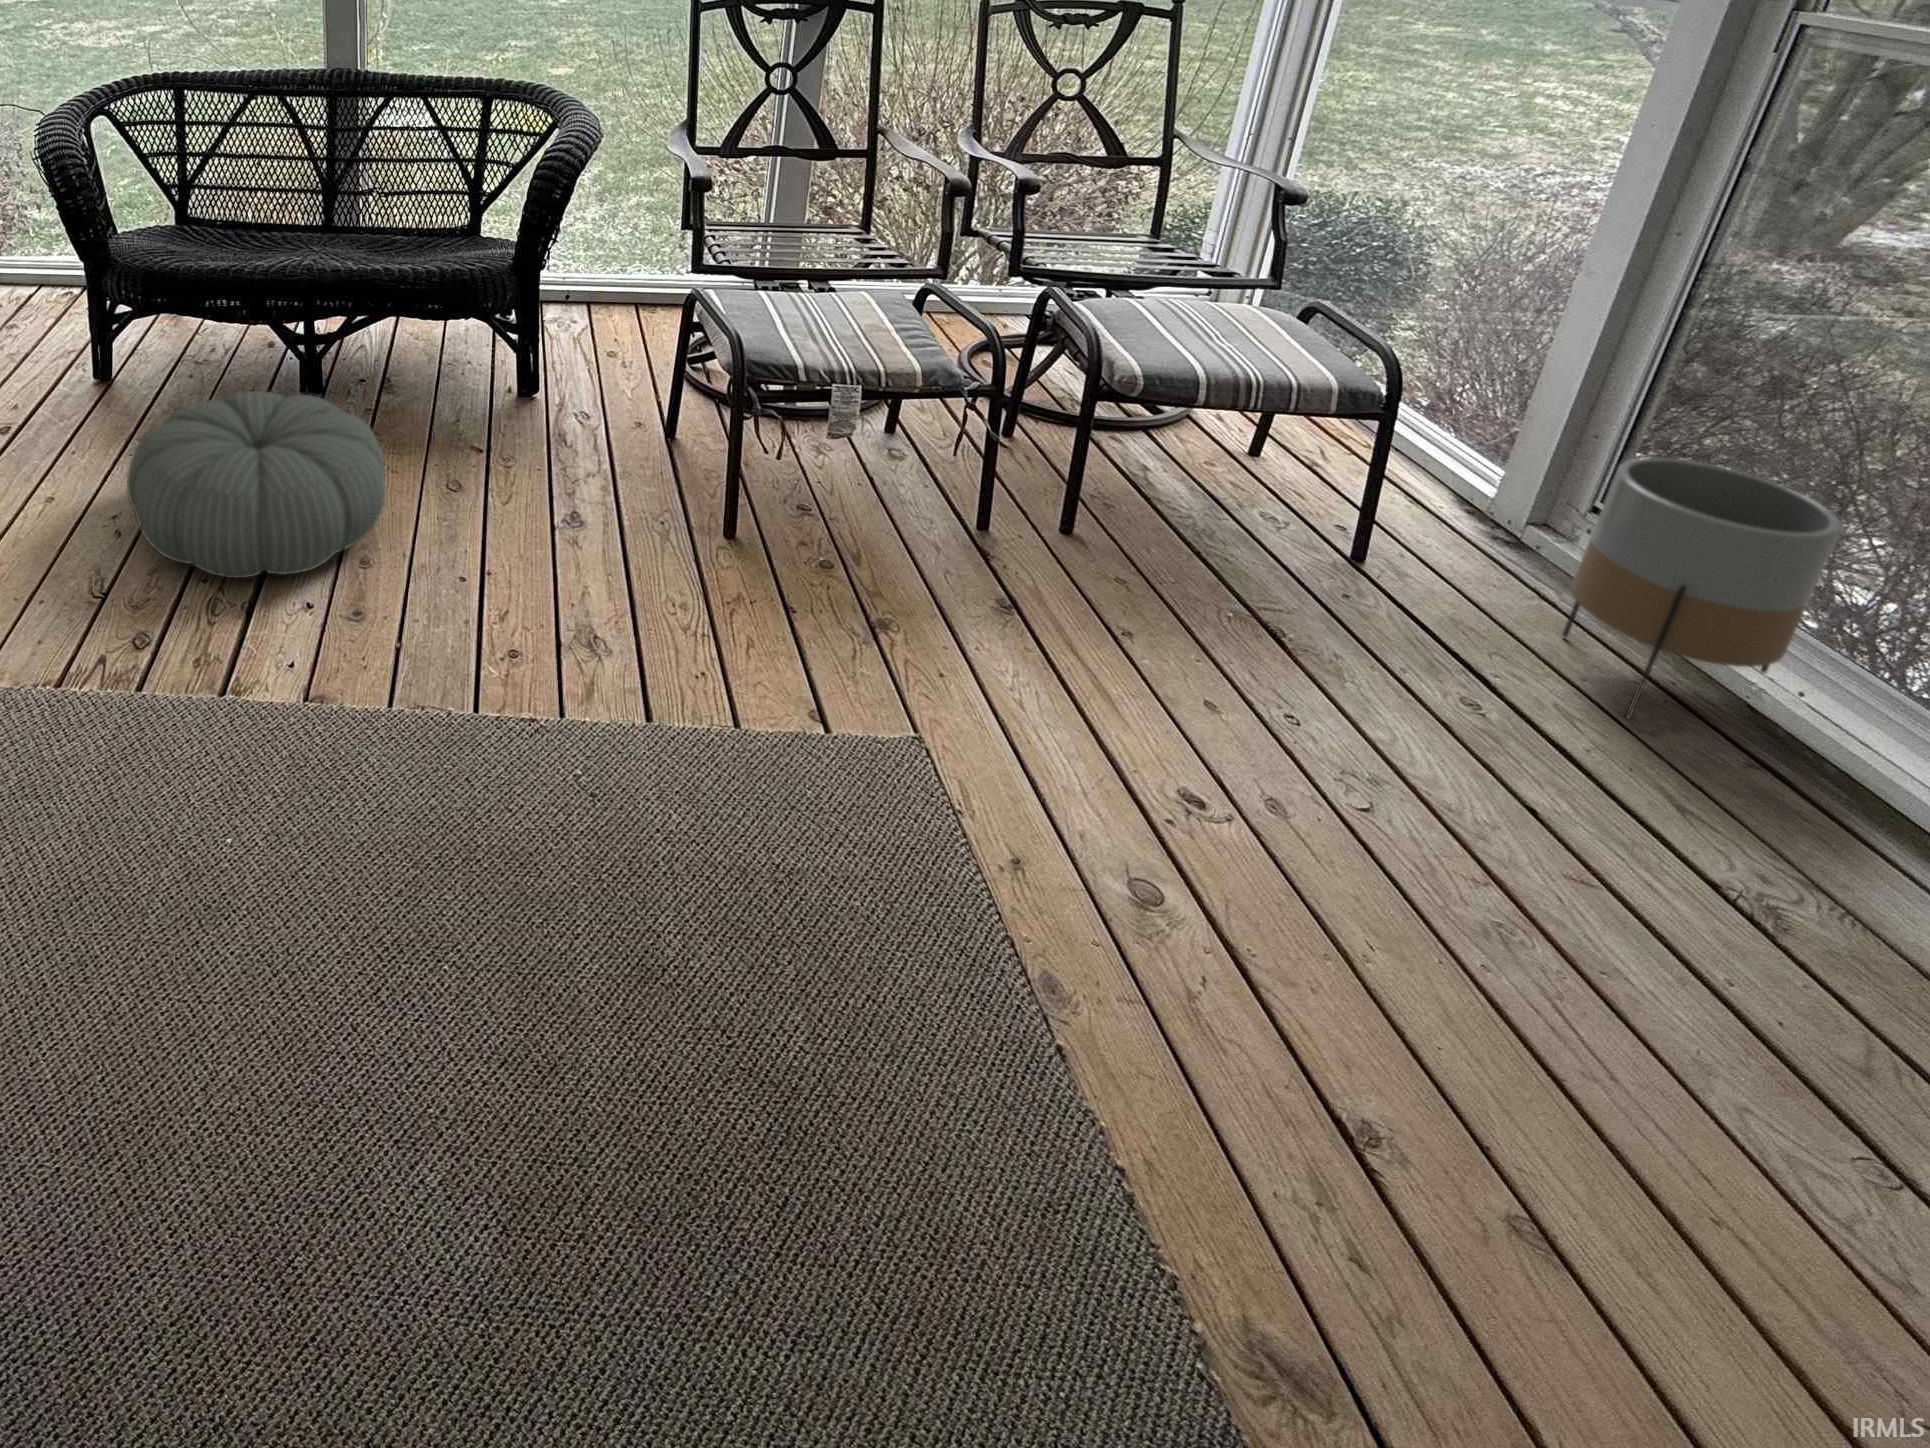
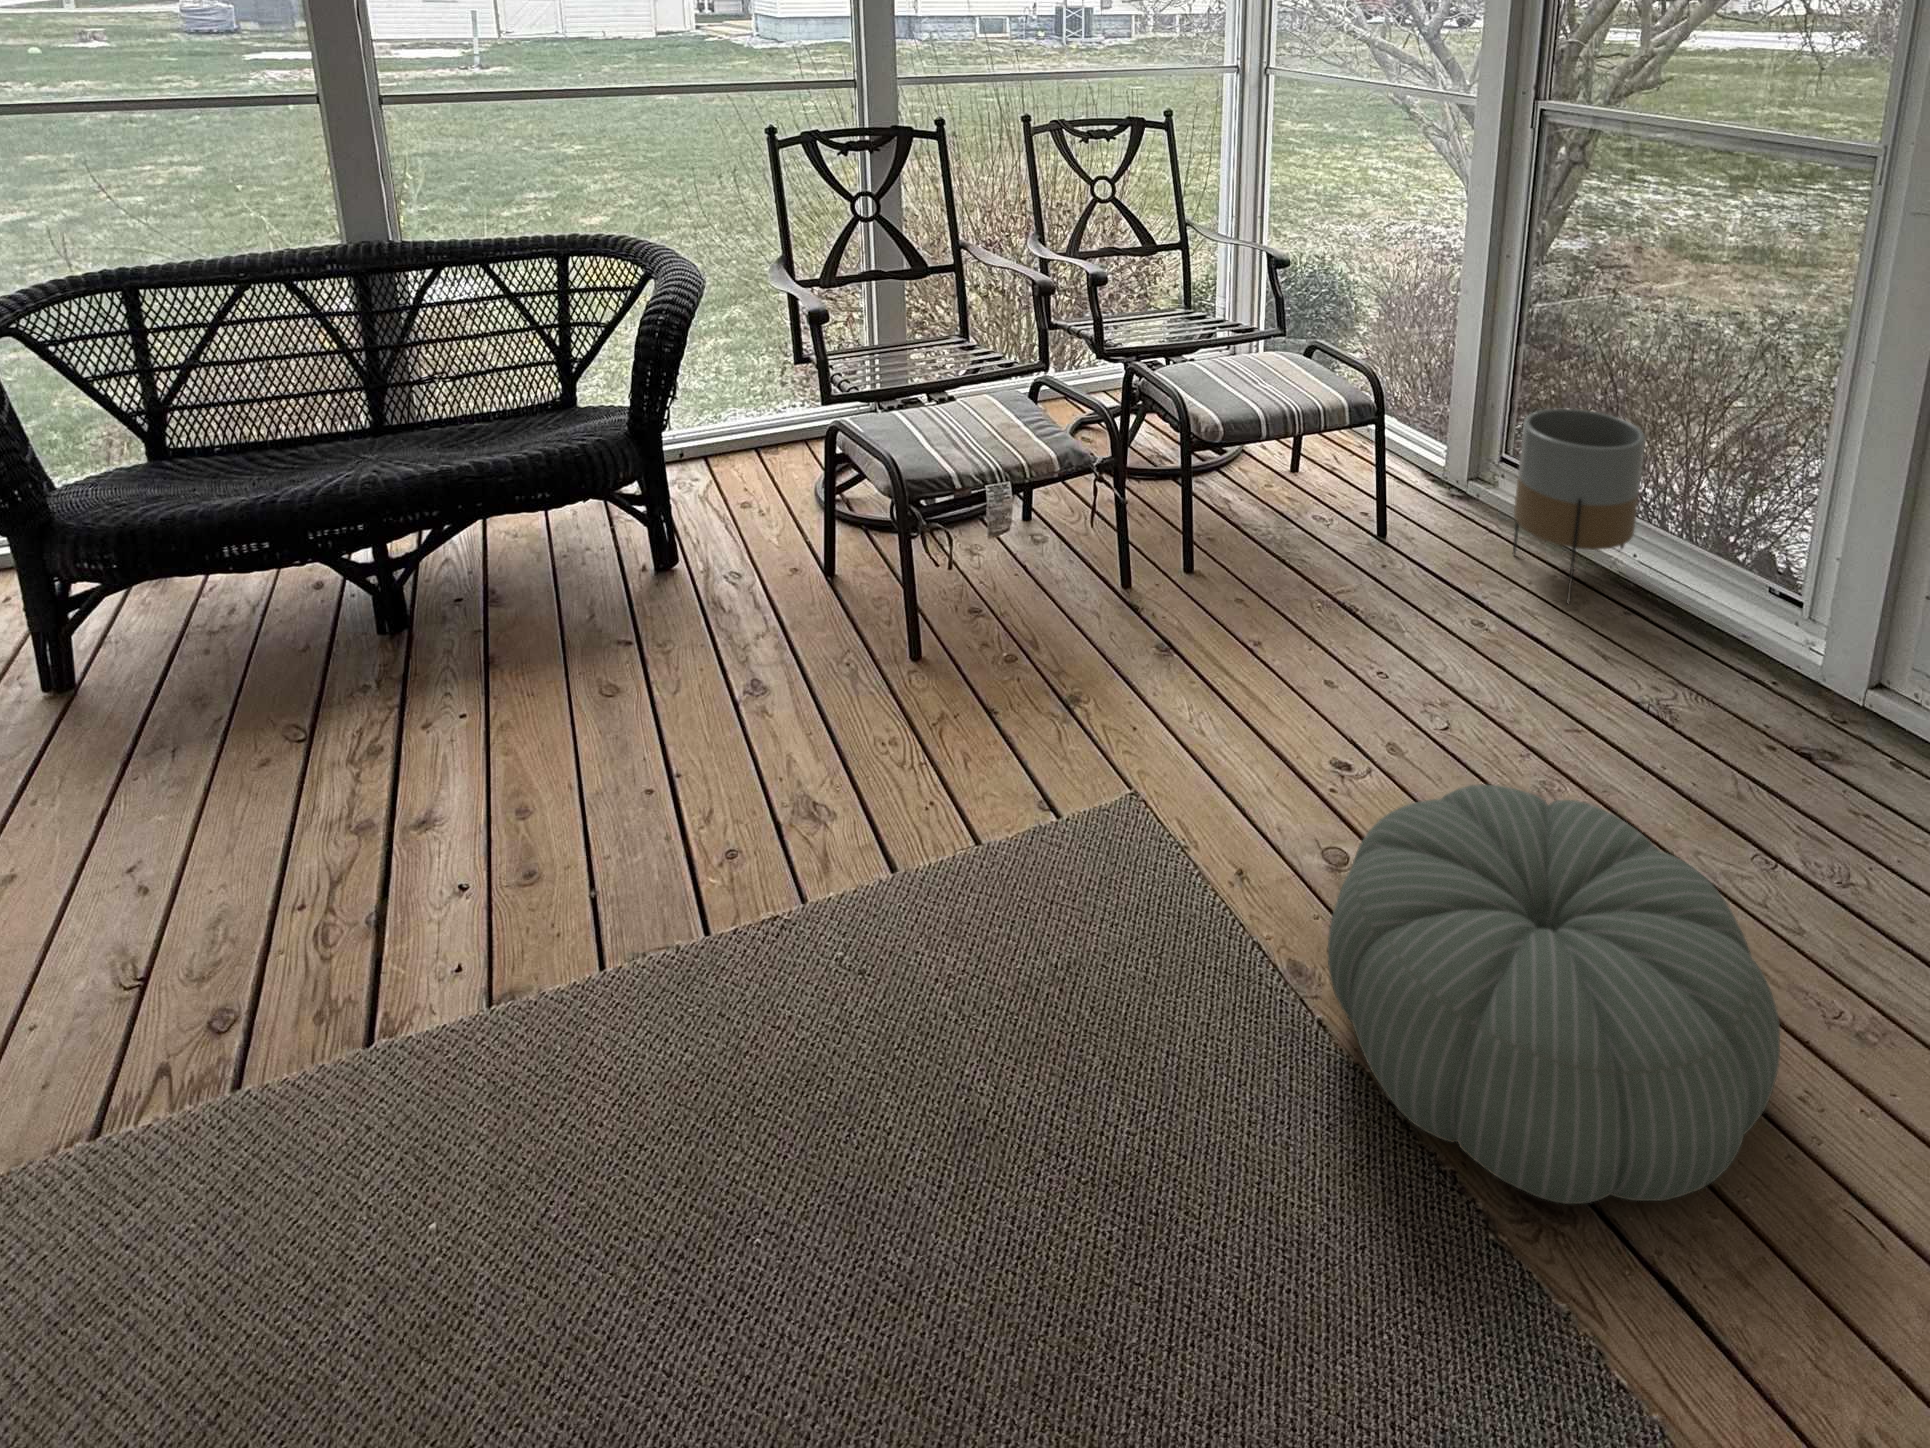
pouf: present [127,391,385,578] -> present [1328,784,1780,1204]

